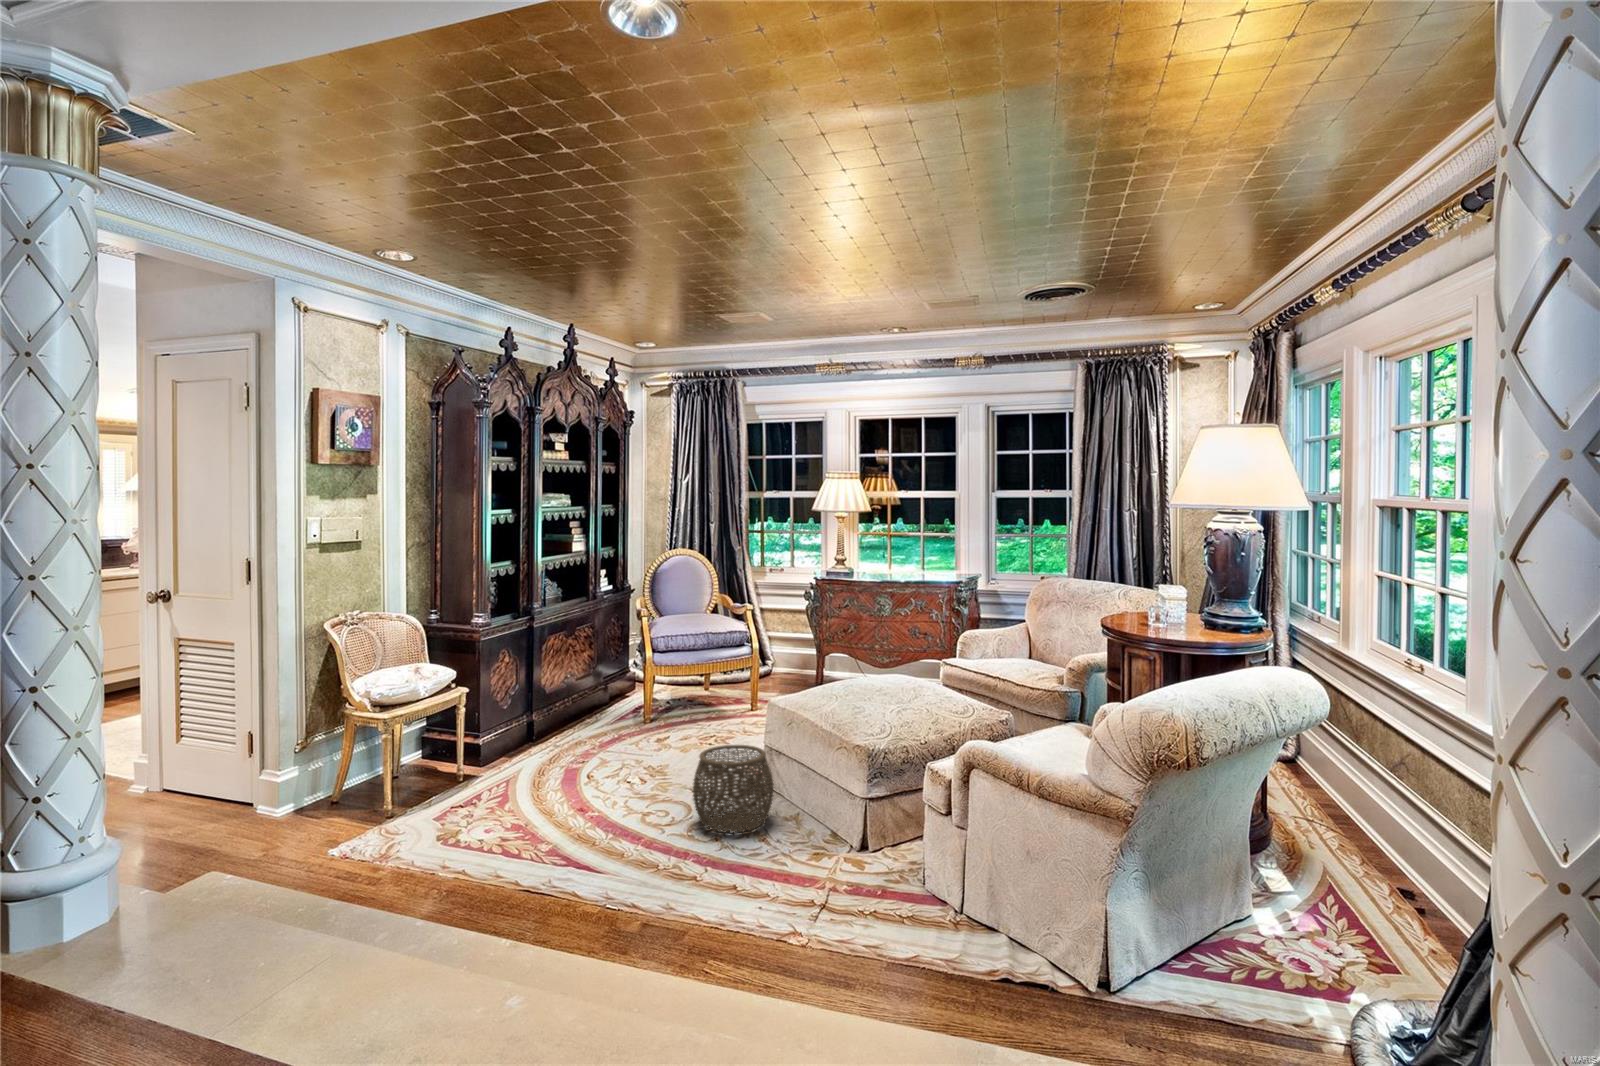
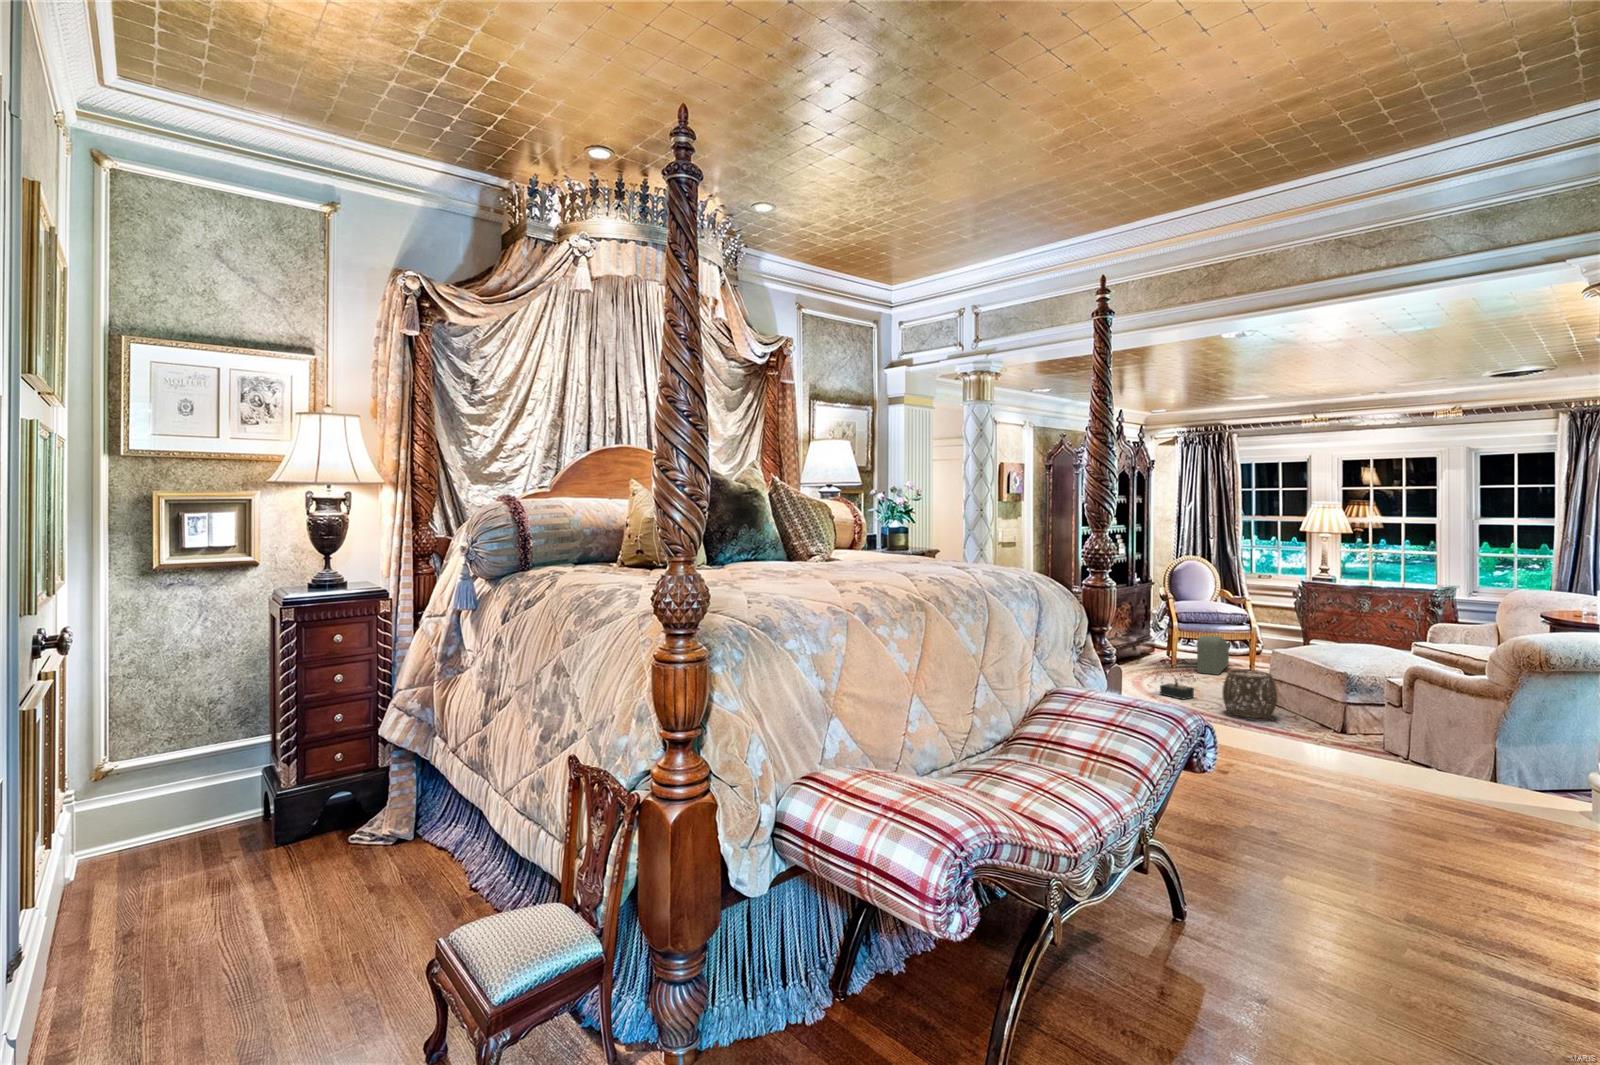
pouf: none [680,660,728,730] -> present [1197,636,1229,675]
decorative plant: none [592,728,668,802] -> present [1154,657,1198,699]

